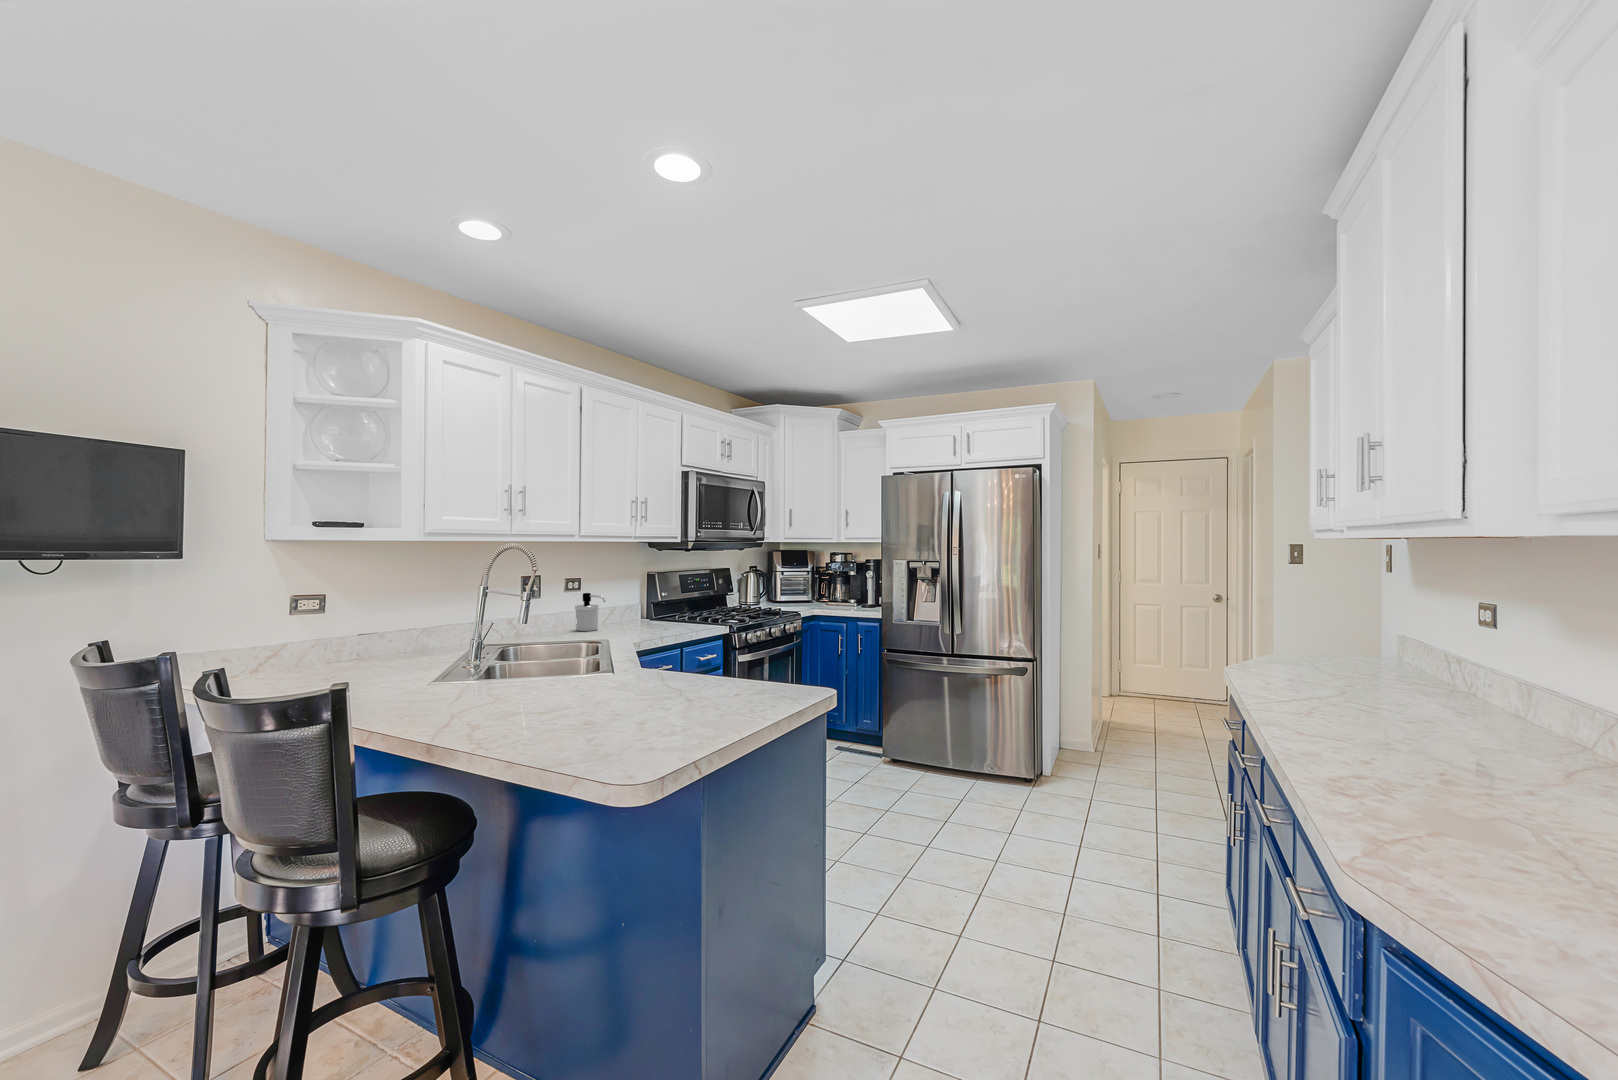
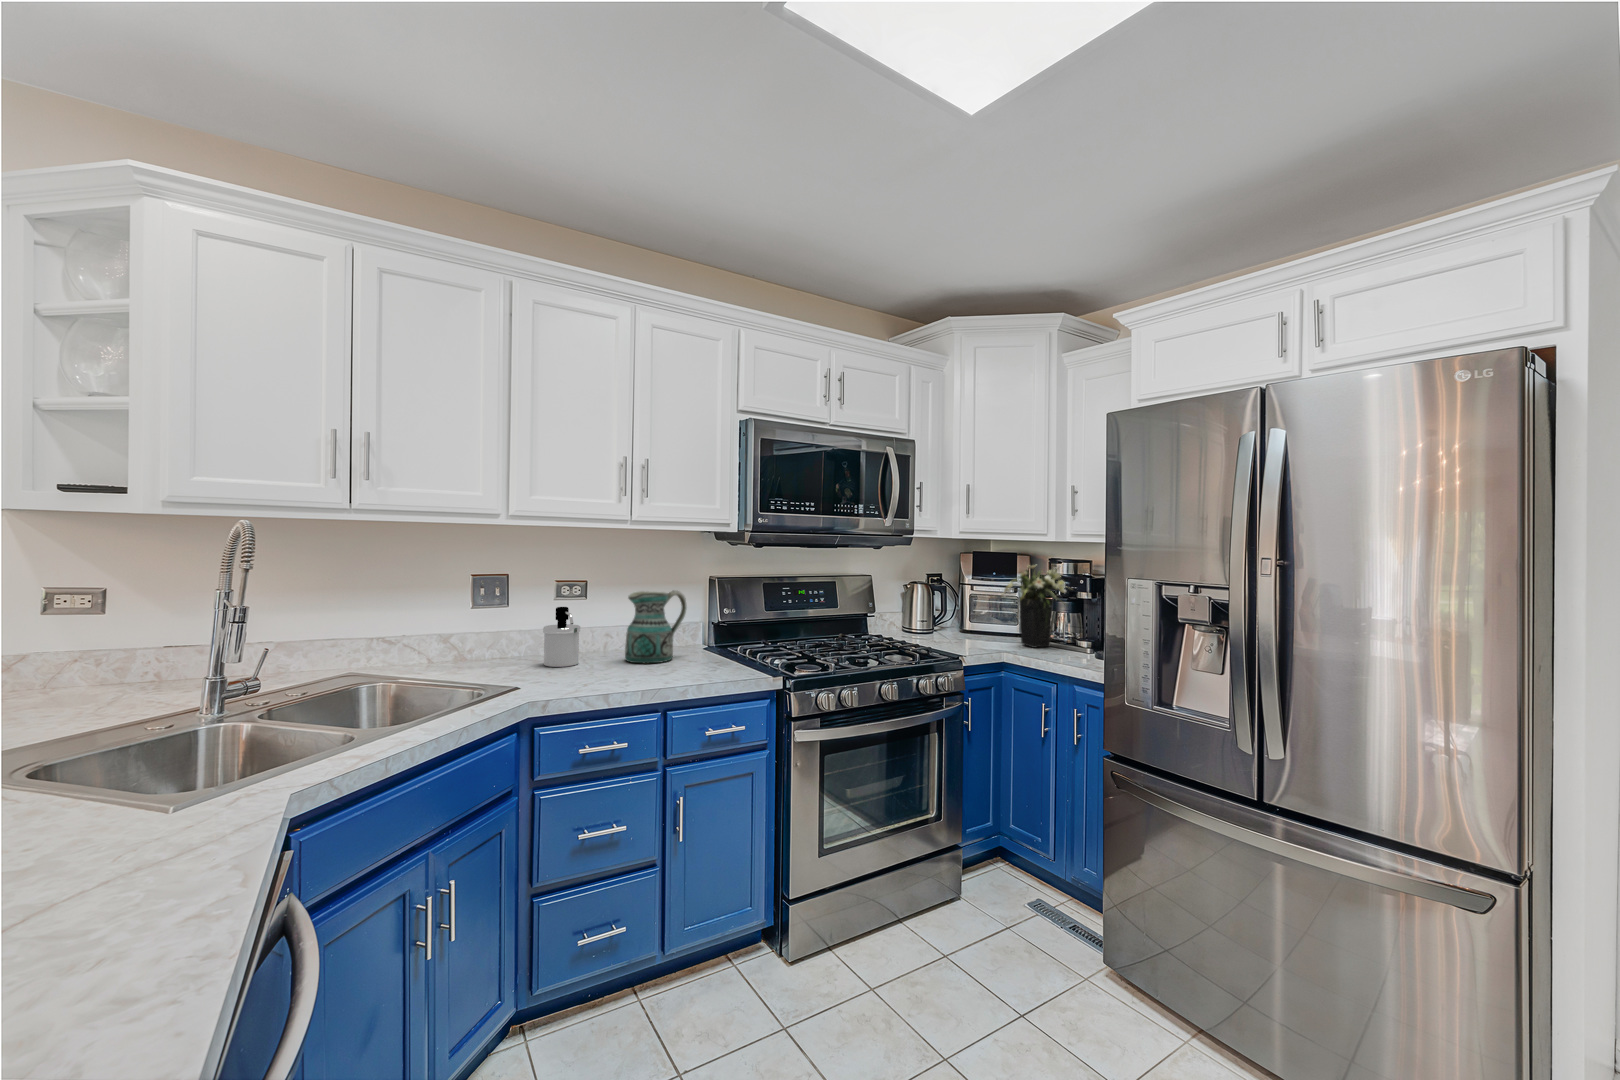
flower arrangement: none [814,555,852,604] -> present [1001,565,1070,648]
ceramic pitcher: none [619,580,650,626] -> present [625,590,686,663]

